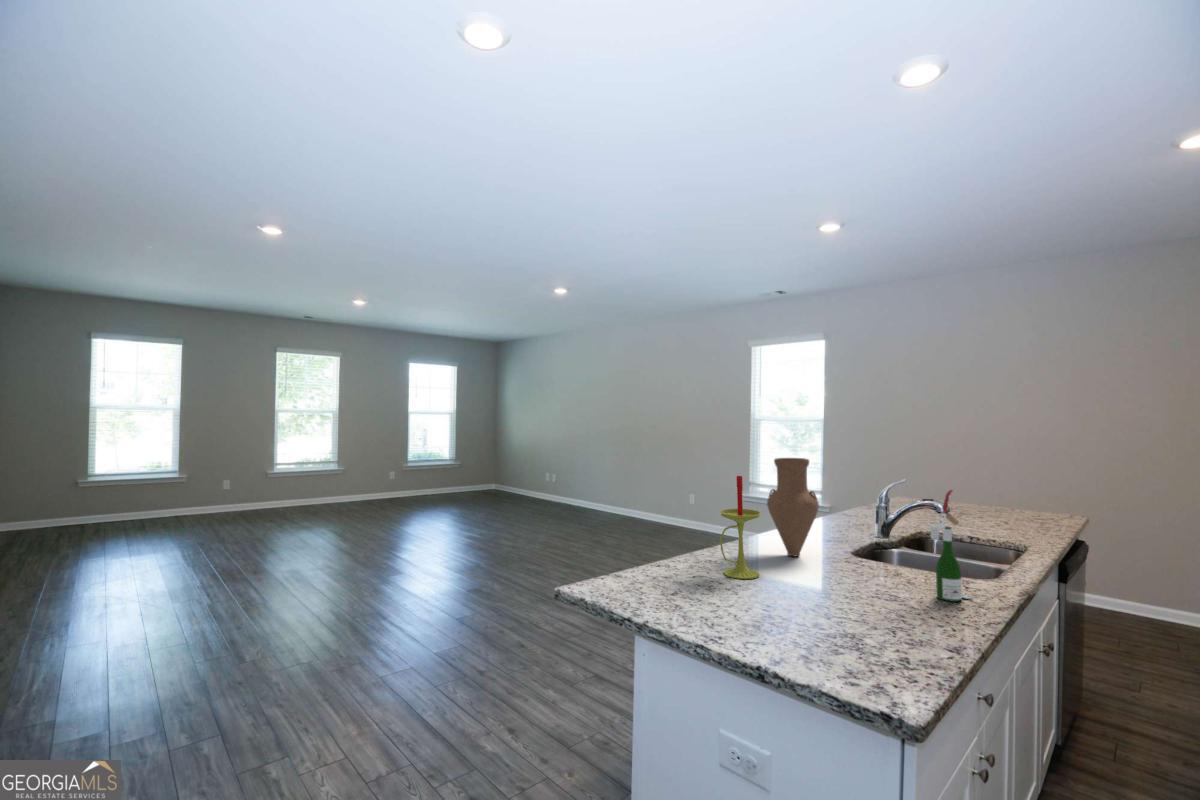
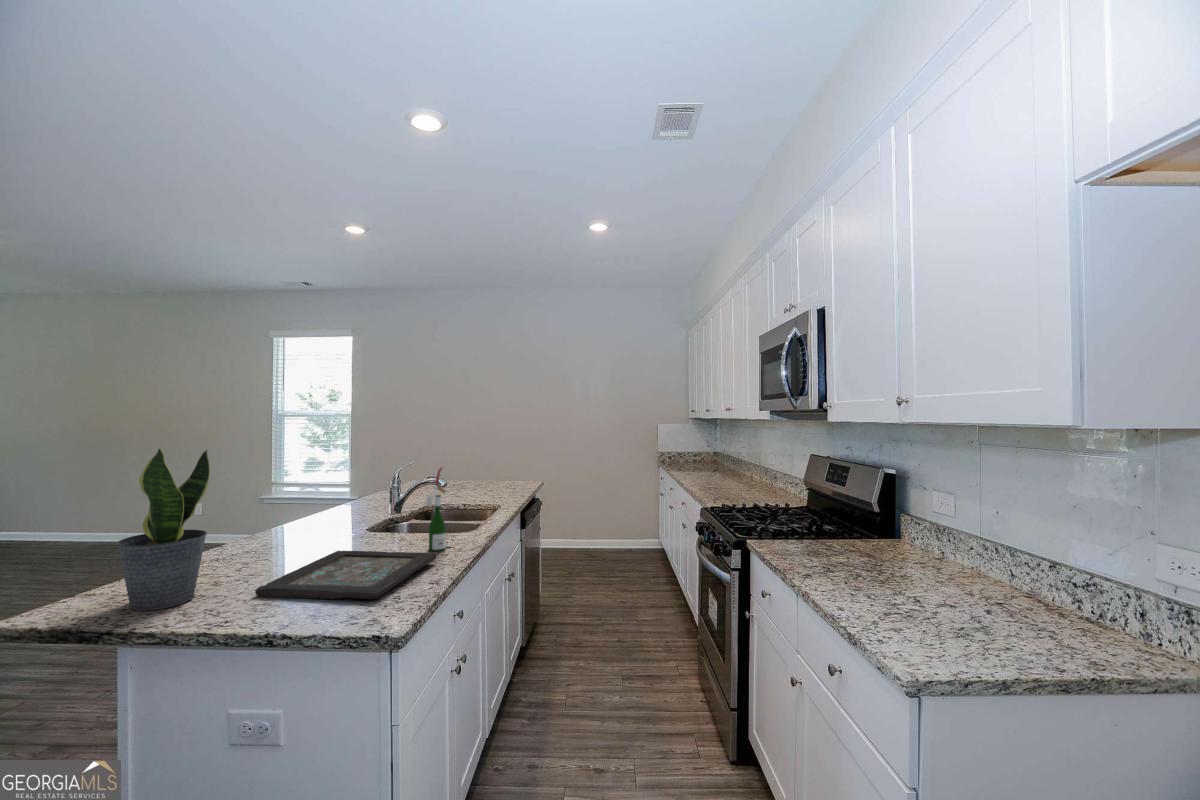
potted plant: none [634,454,700,605] -> present [116,448,210,611]
vase: present [767,458,819,556] -> none [288,449,340,540]
candle: present [720,476,760,579] -> none [232,465,280,569]
decorative tray: none [743,577,952,655] -> present [255,551,437,599]

